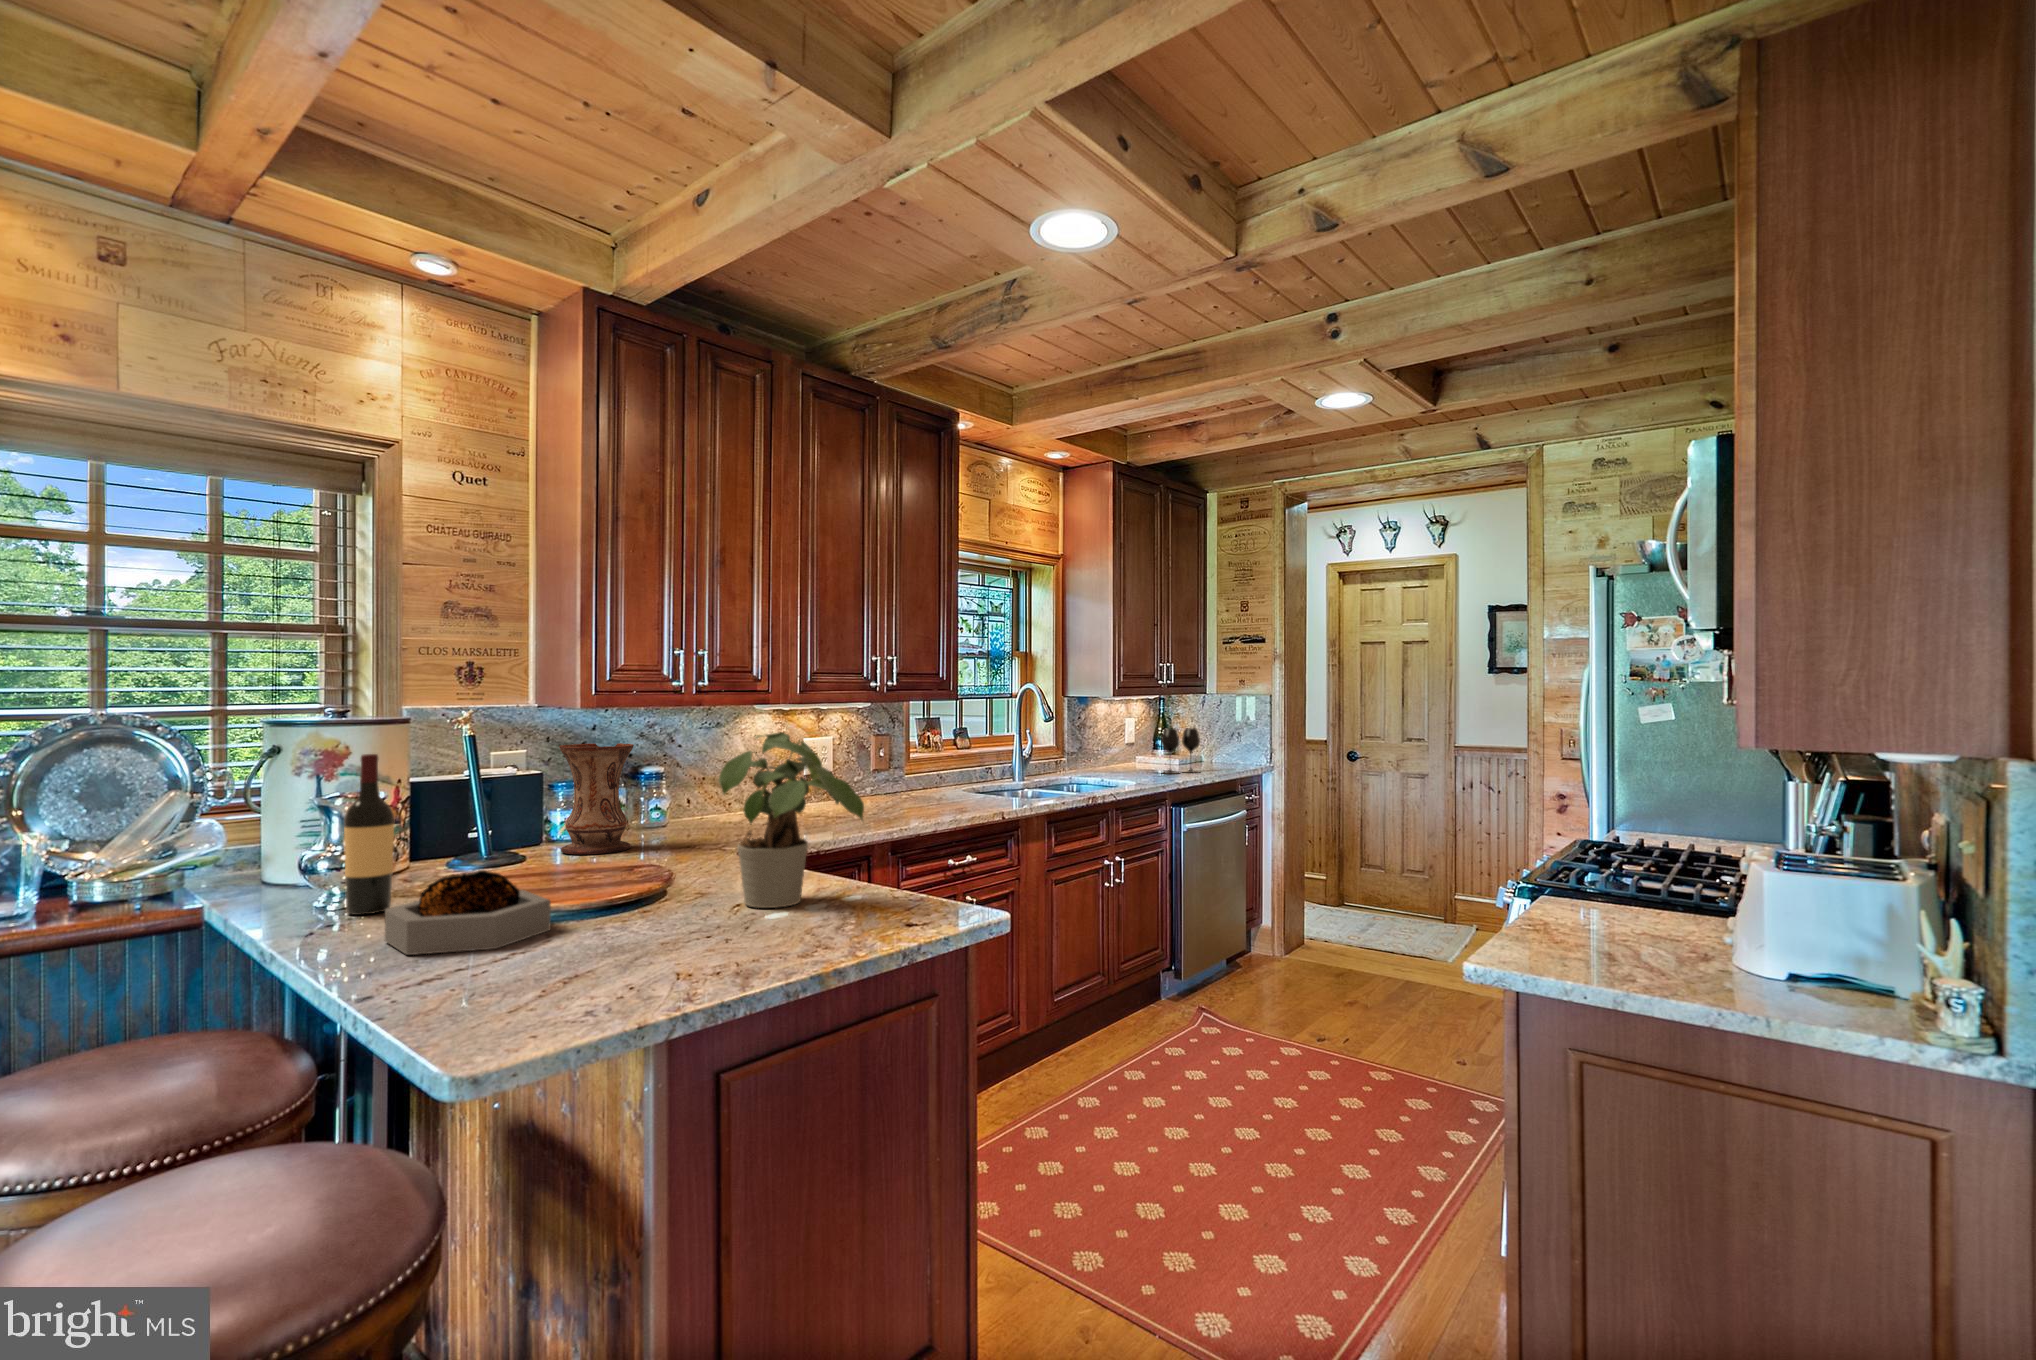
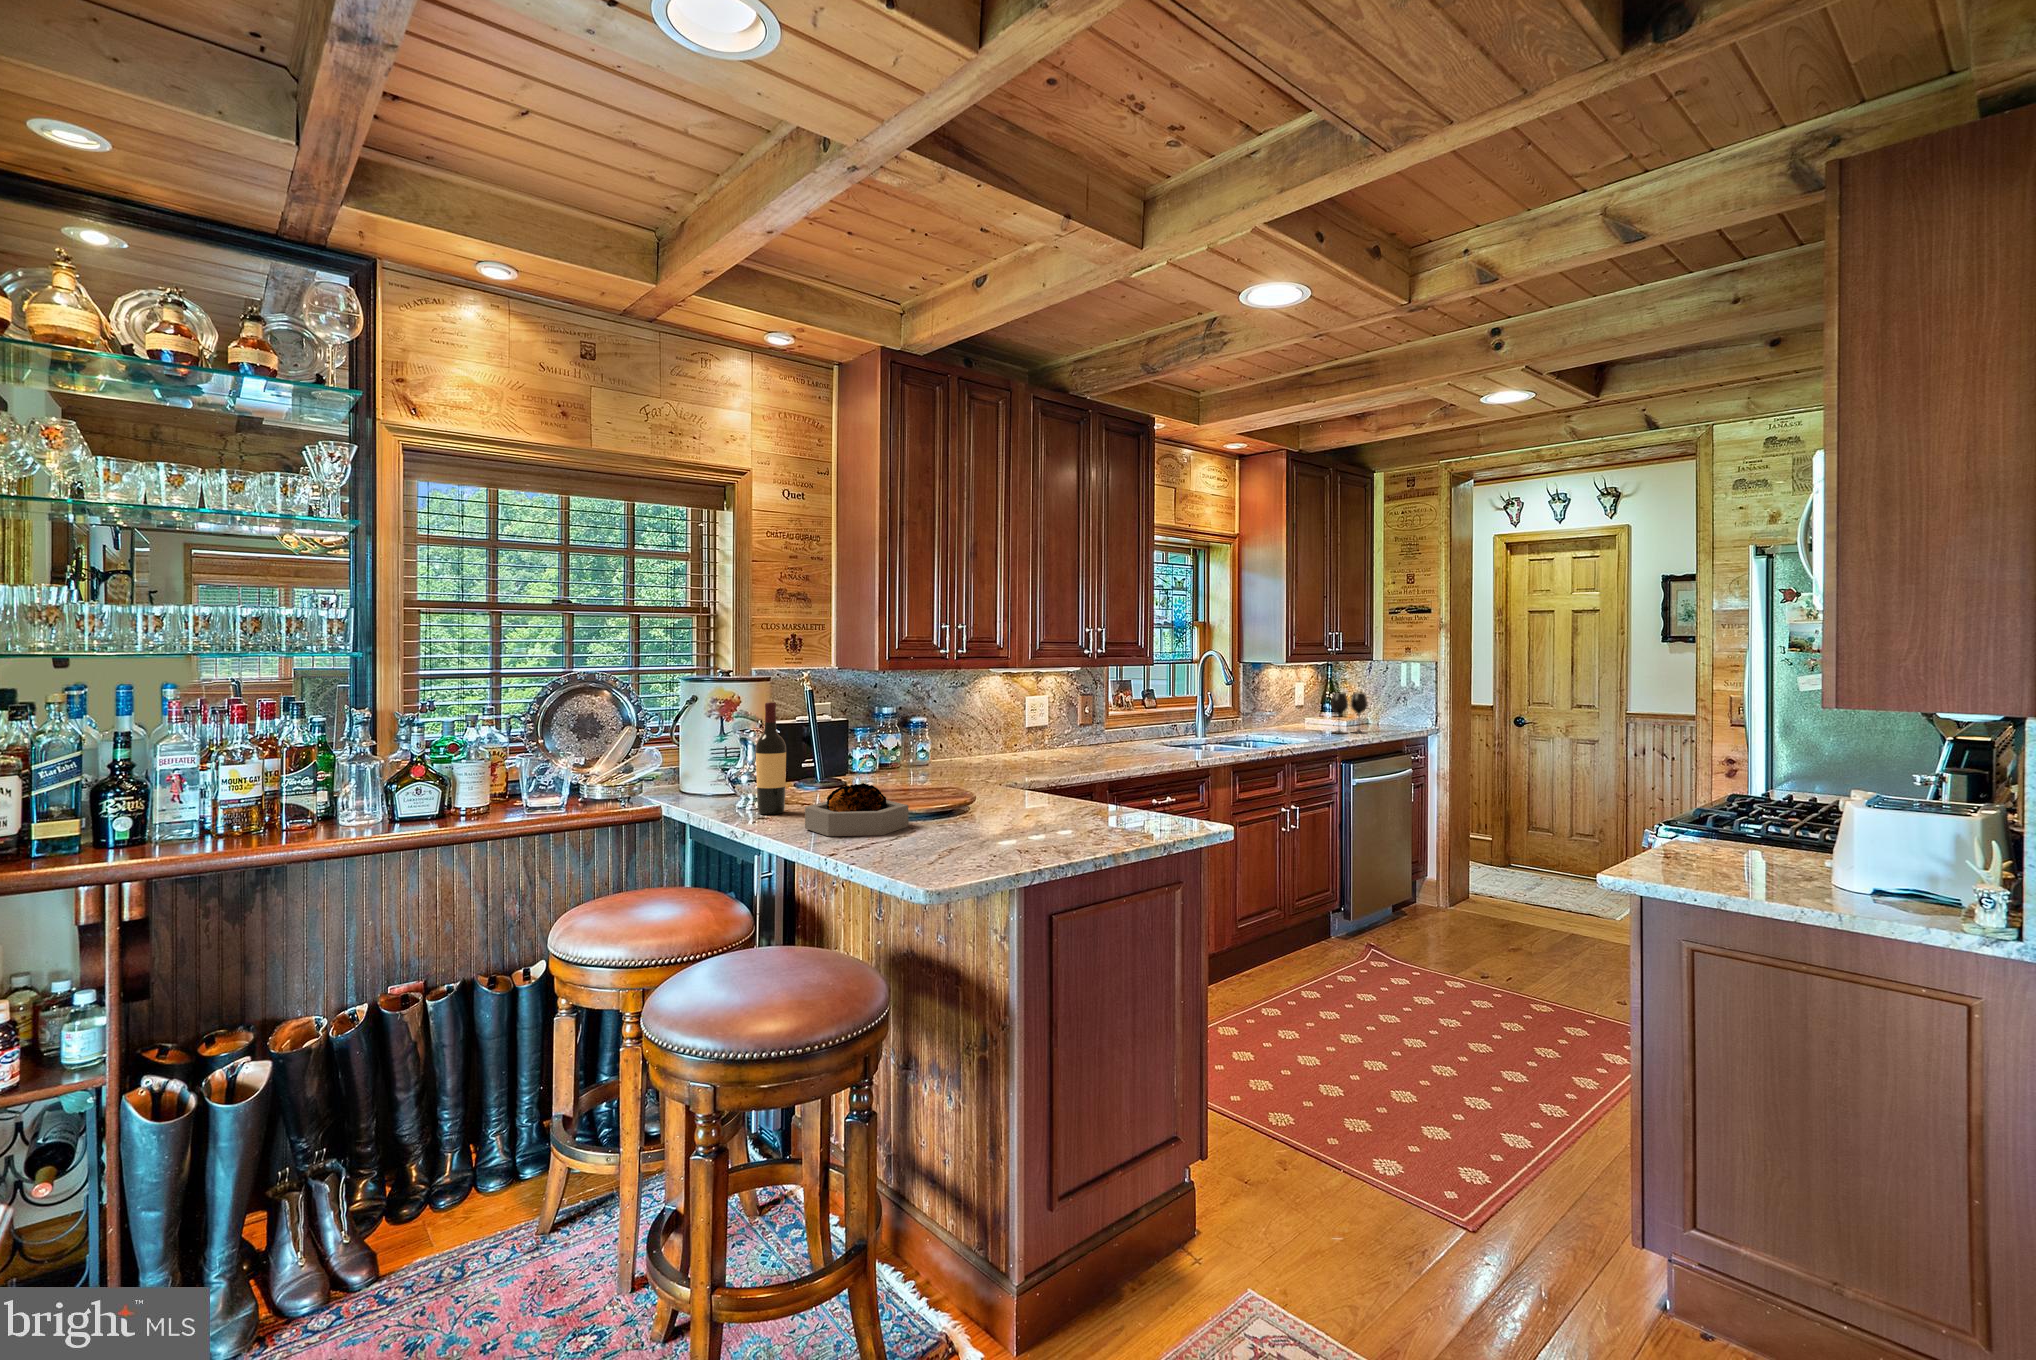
potted plant: present [719,732,864,908] -> none [1017,690,1126,818]
vase: present [559,743,634,855] -> none [862,699,916,783]

